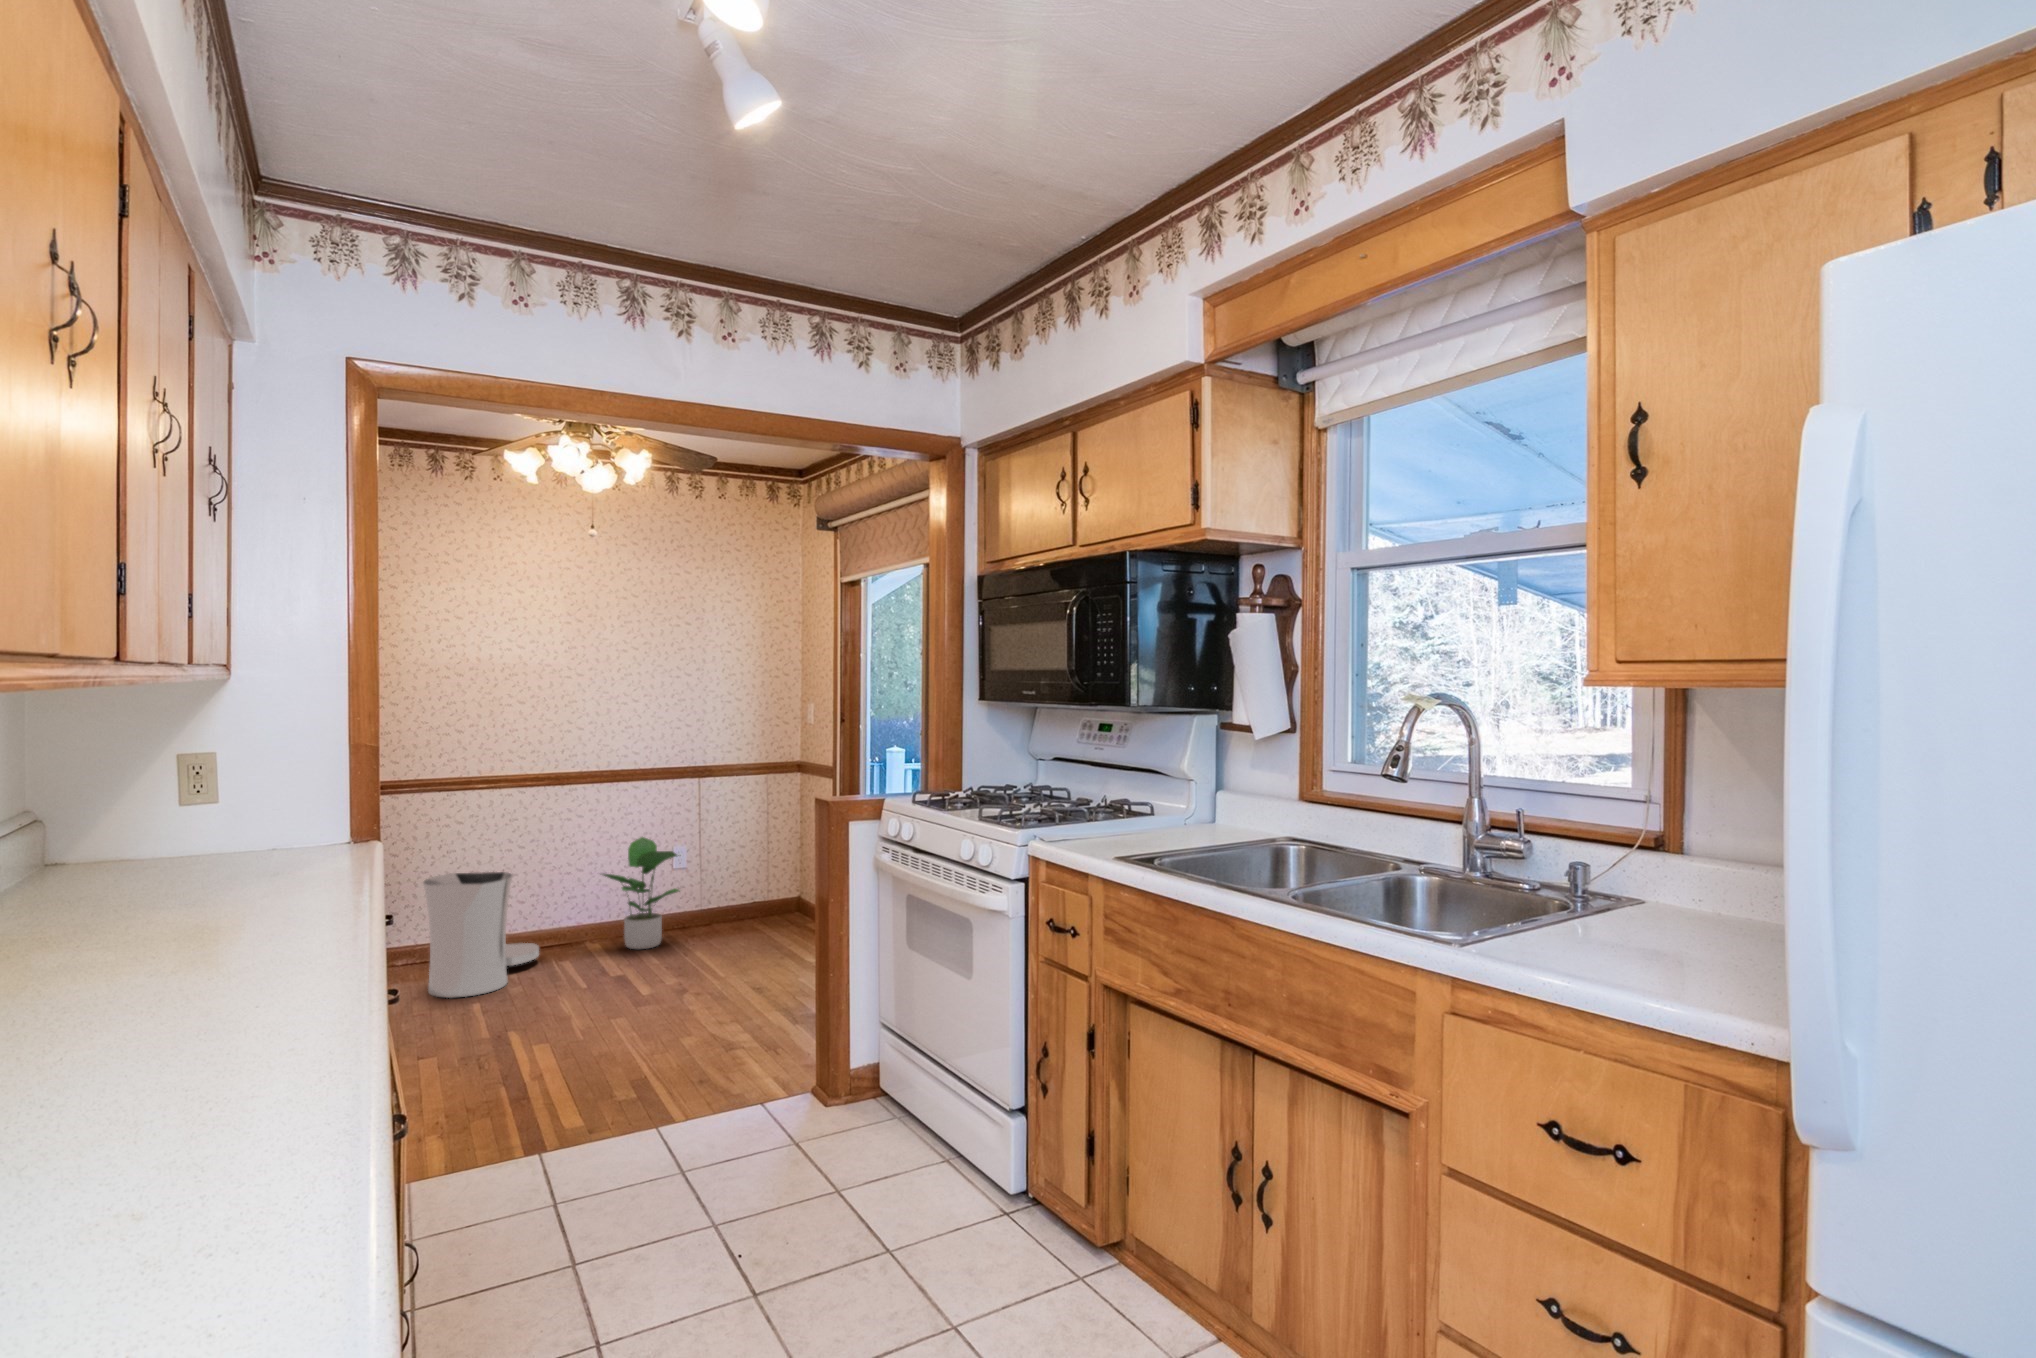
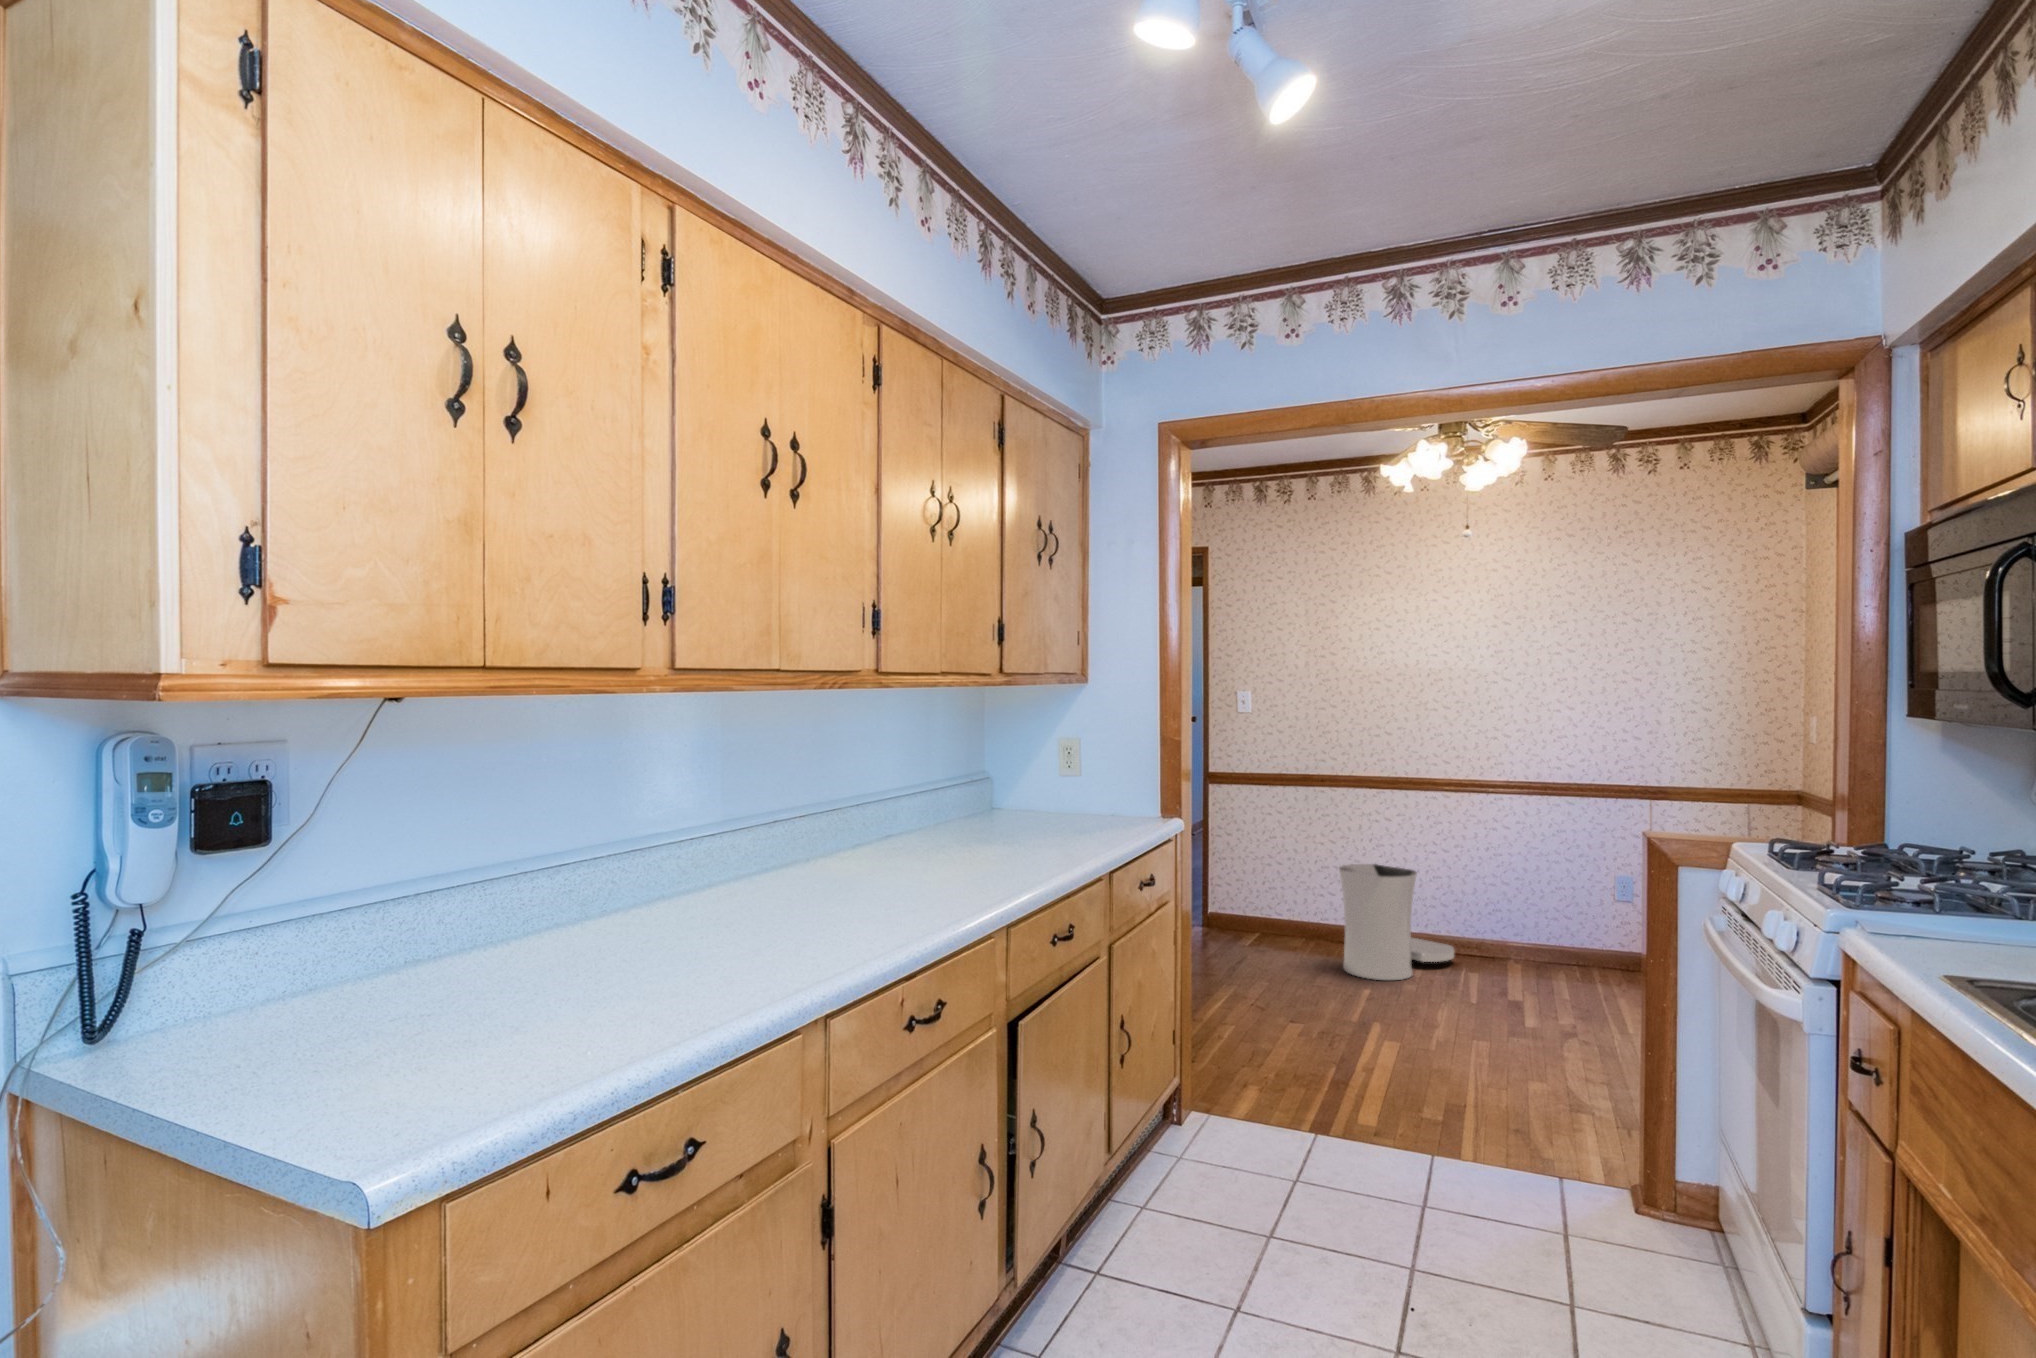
potted plant: present [602,837,680,949] -> none [1513,857,1611,979]

